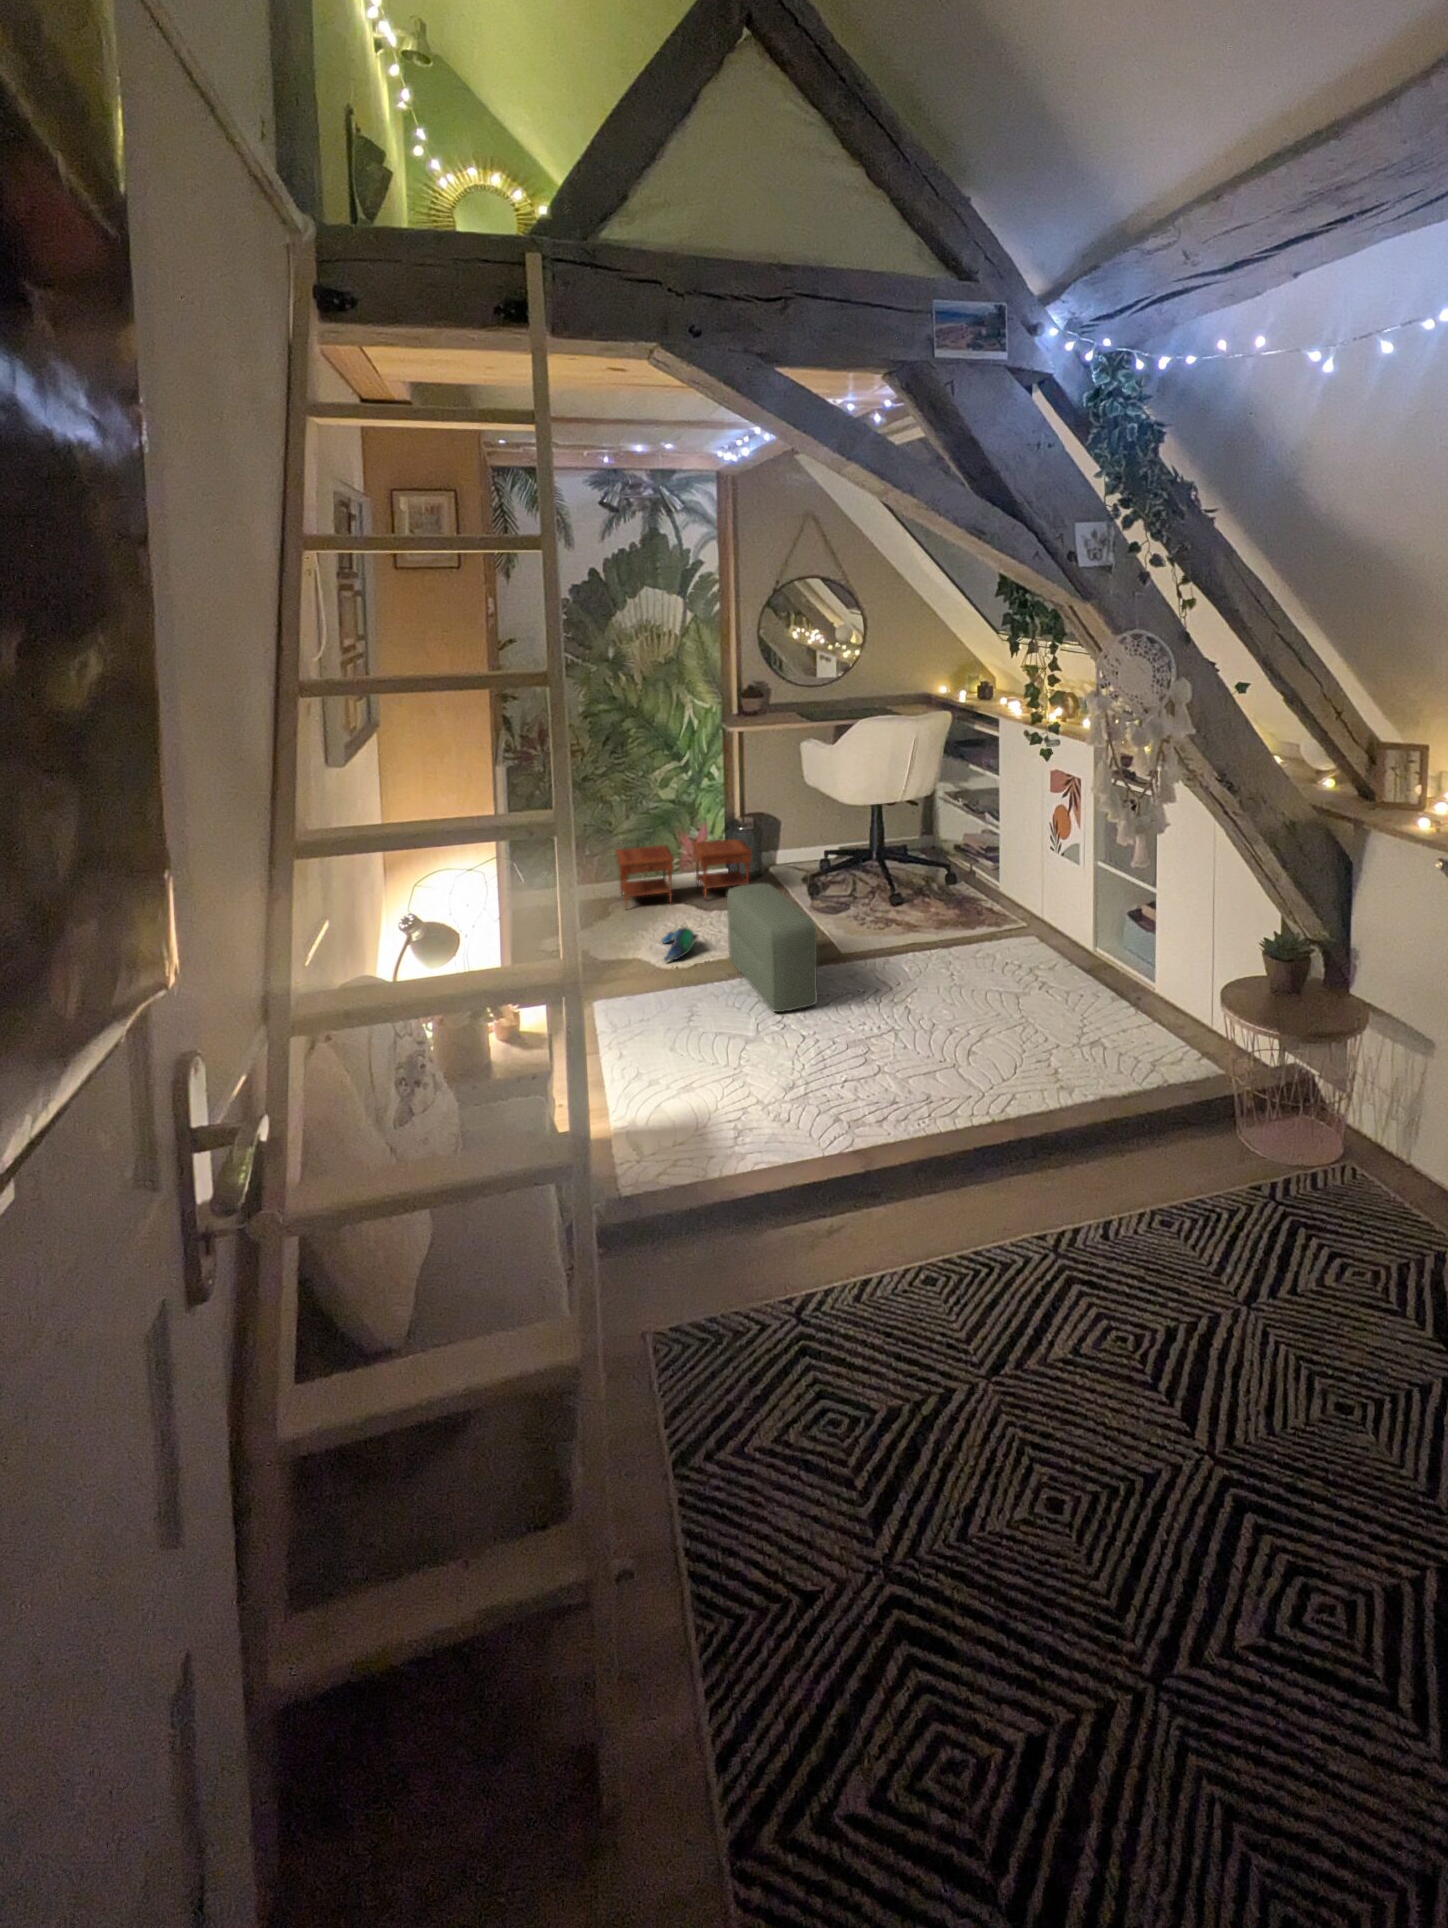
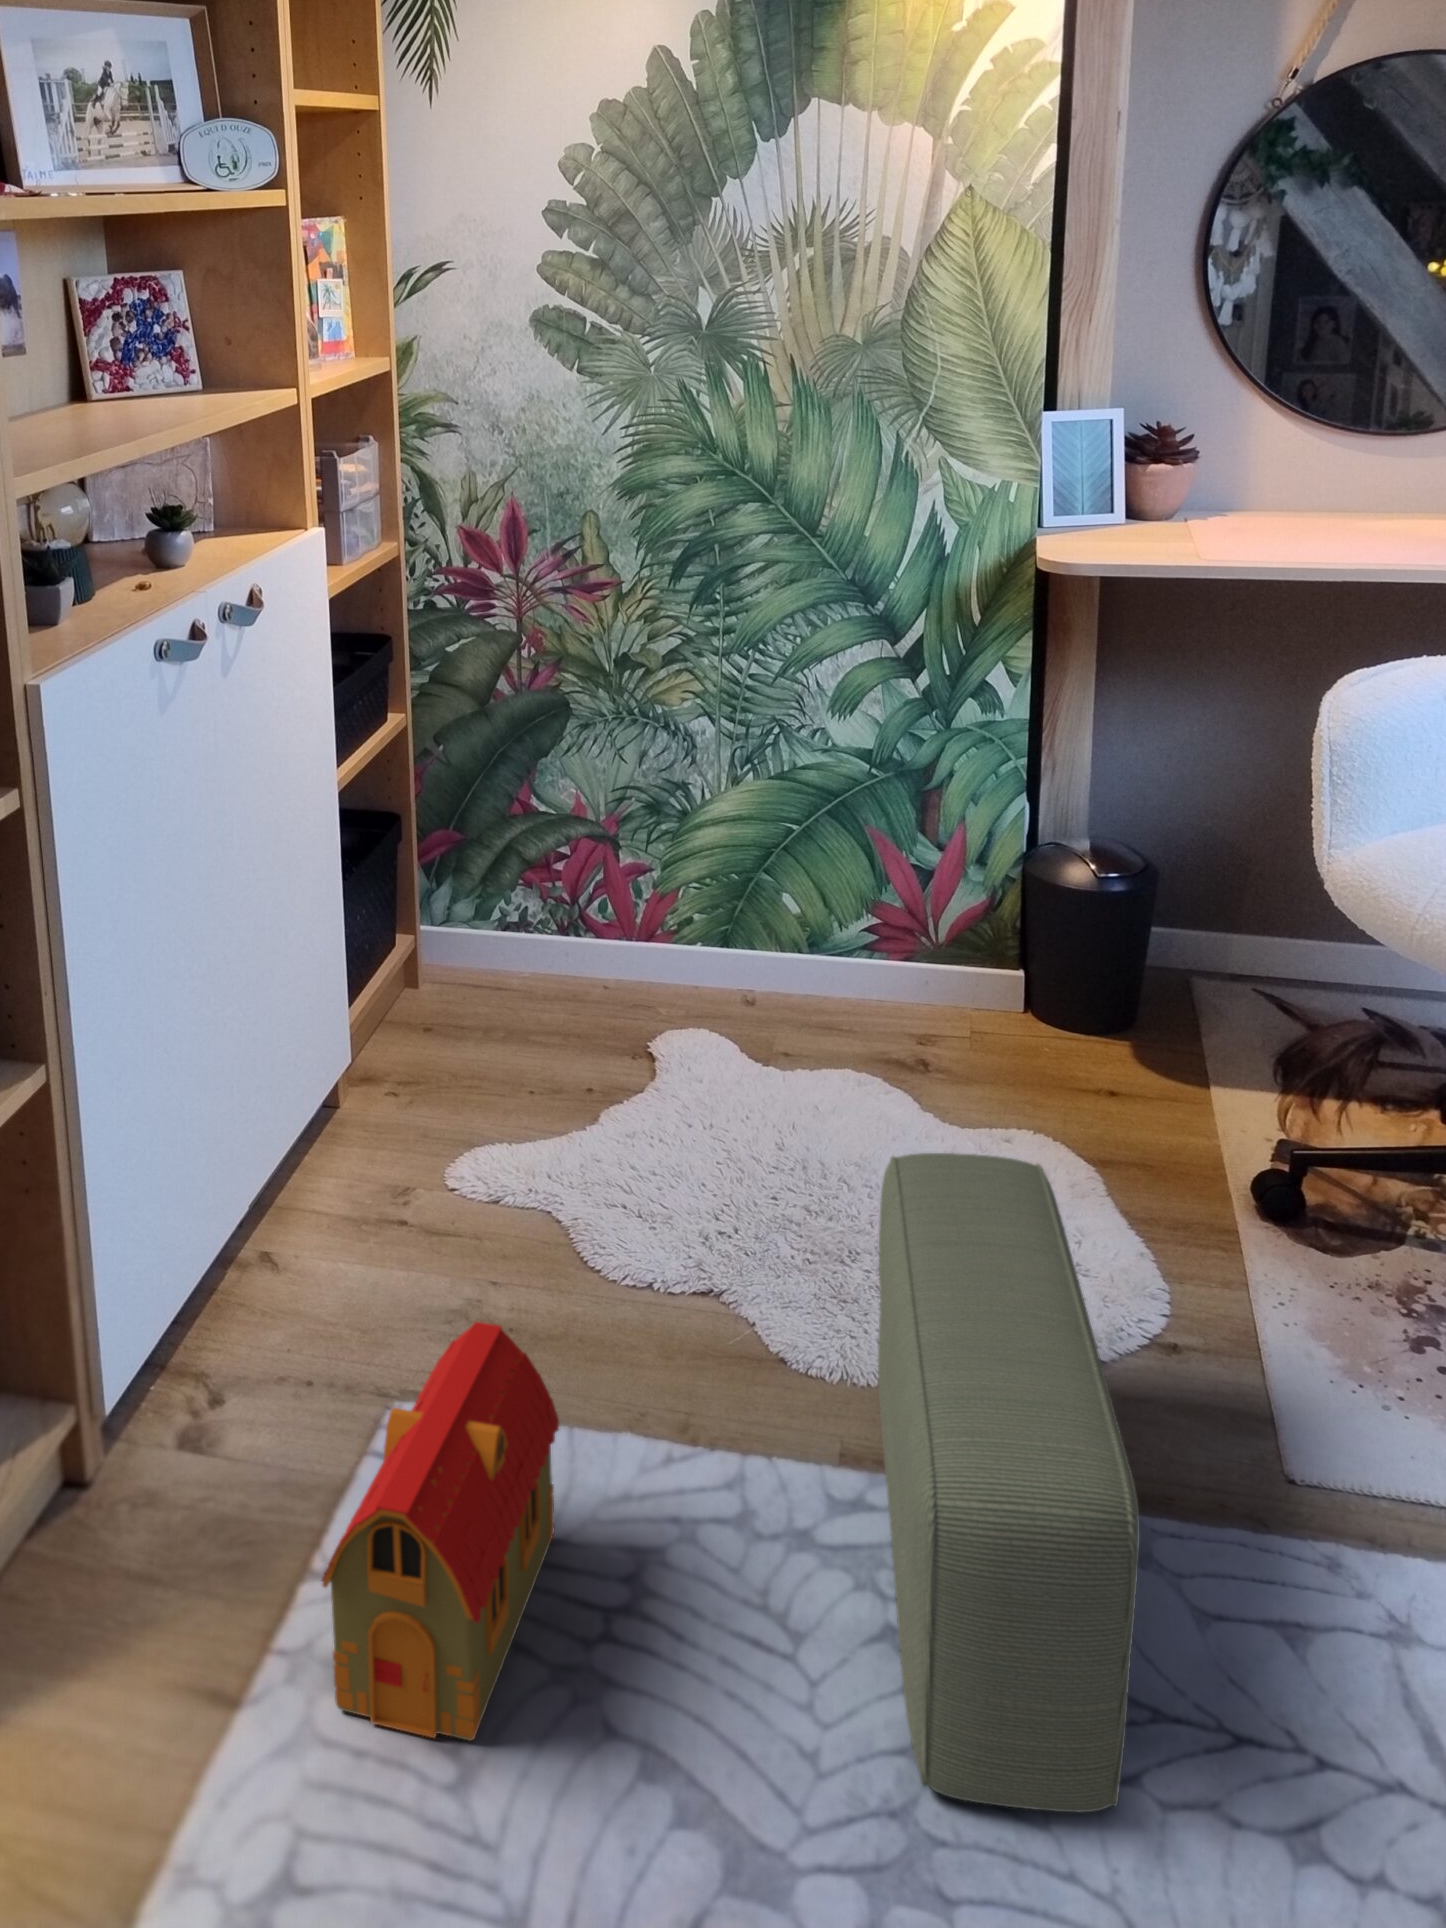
side table: present [616,839,752,907] -> none [671,866,1078,1083]
plush toy: present [661,927,698,962] -> none [671,1194,803,1325]
toy house: none [617,941,664,1039] -> present [322,1322,559,1741]

